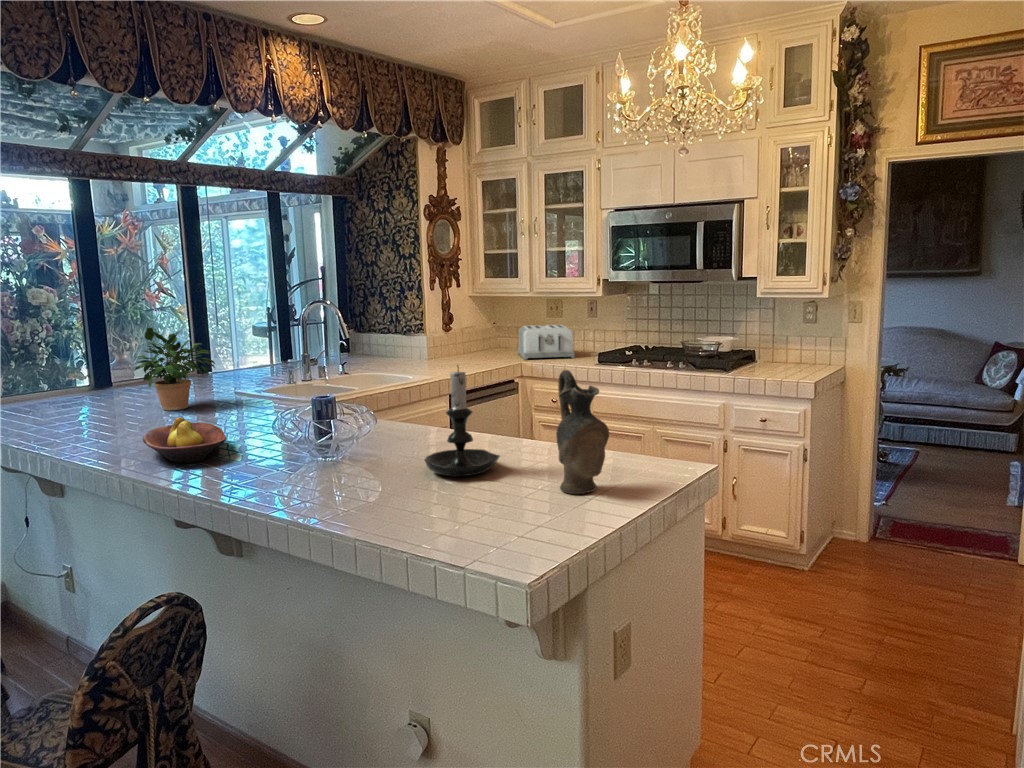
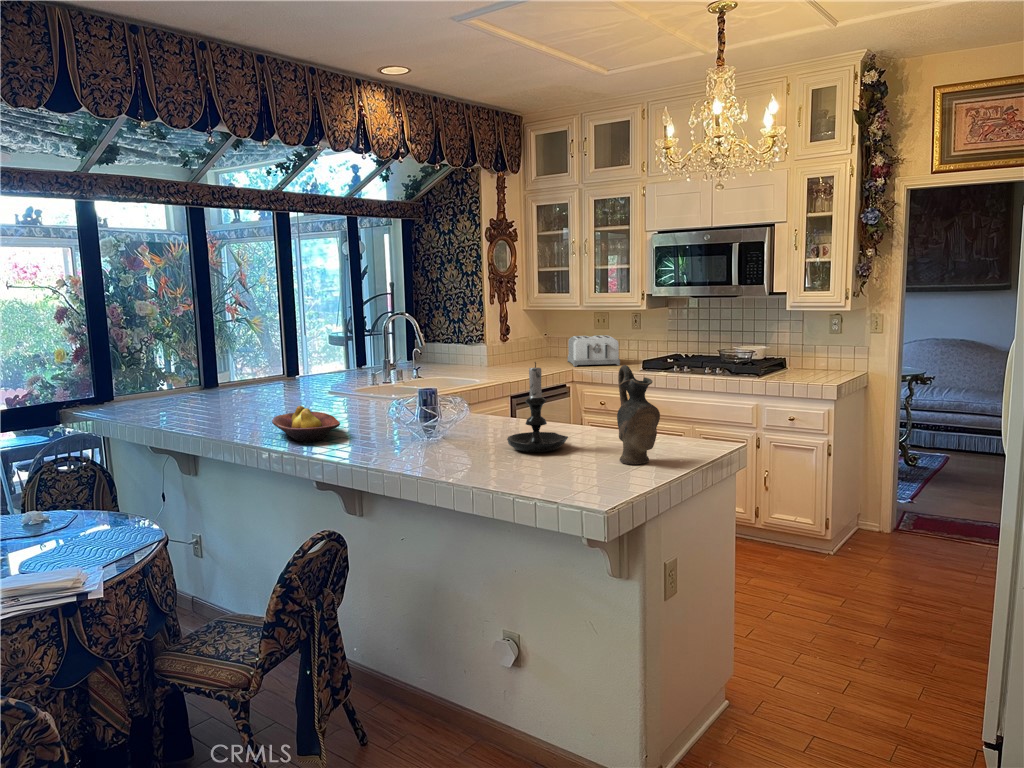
potted plant: present [134,328,215,410] -> none [245,333,315,405]

